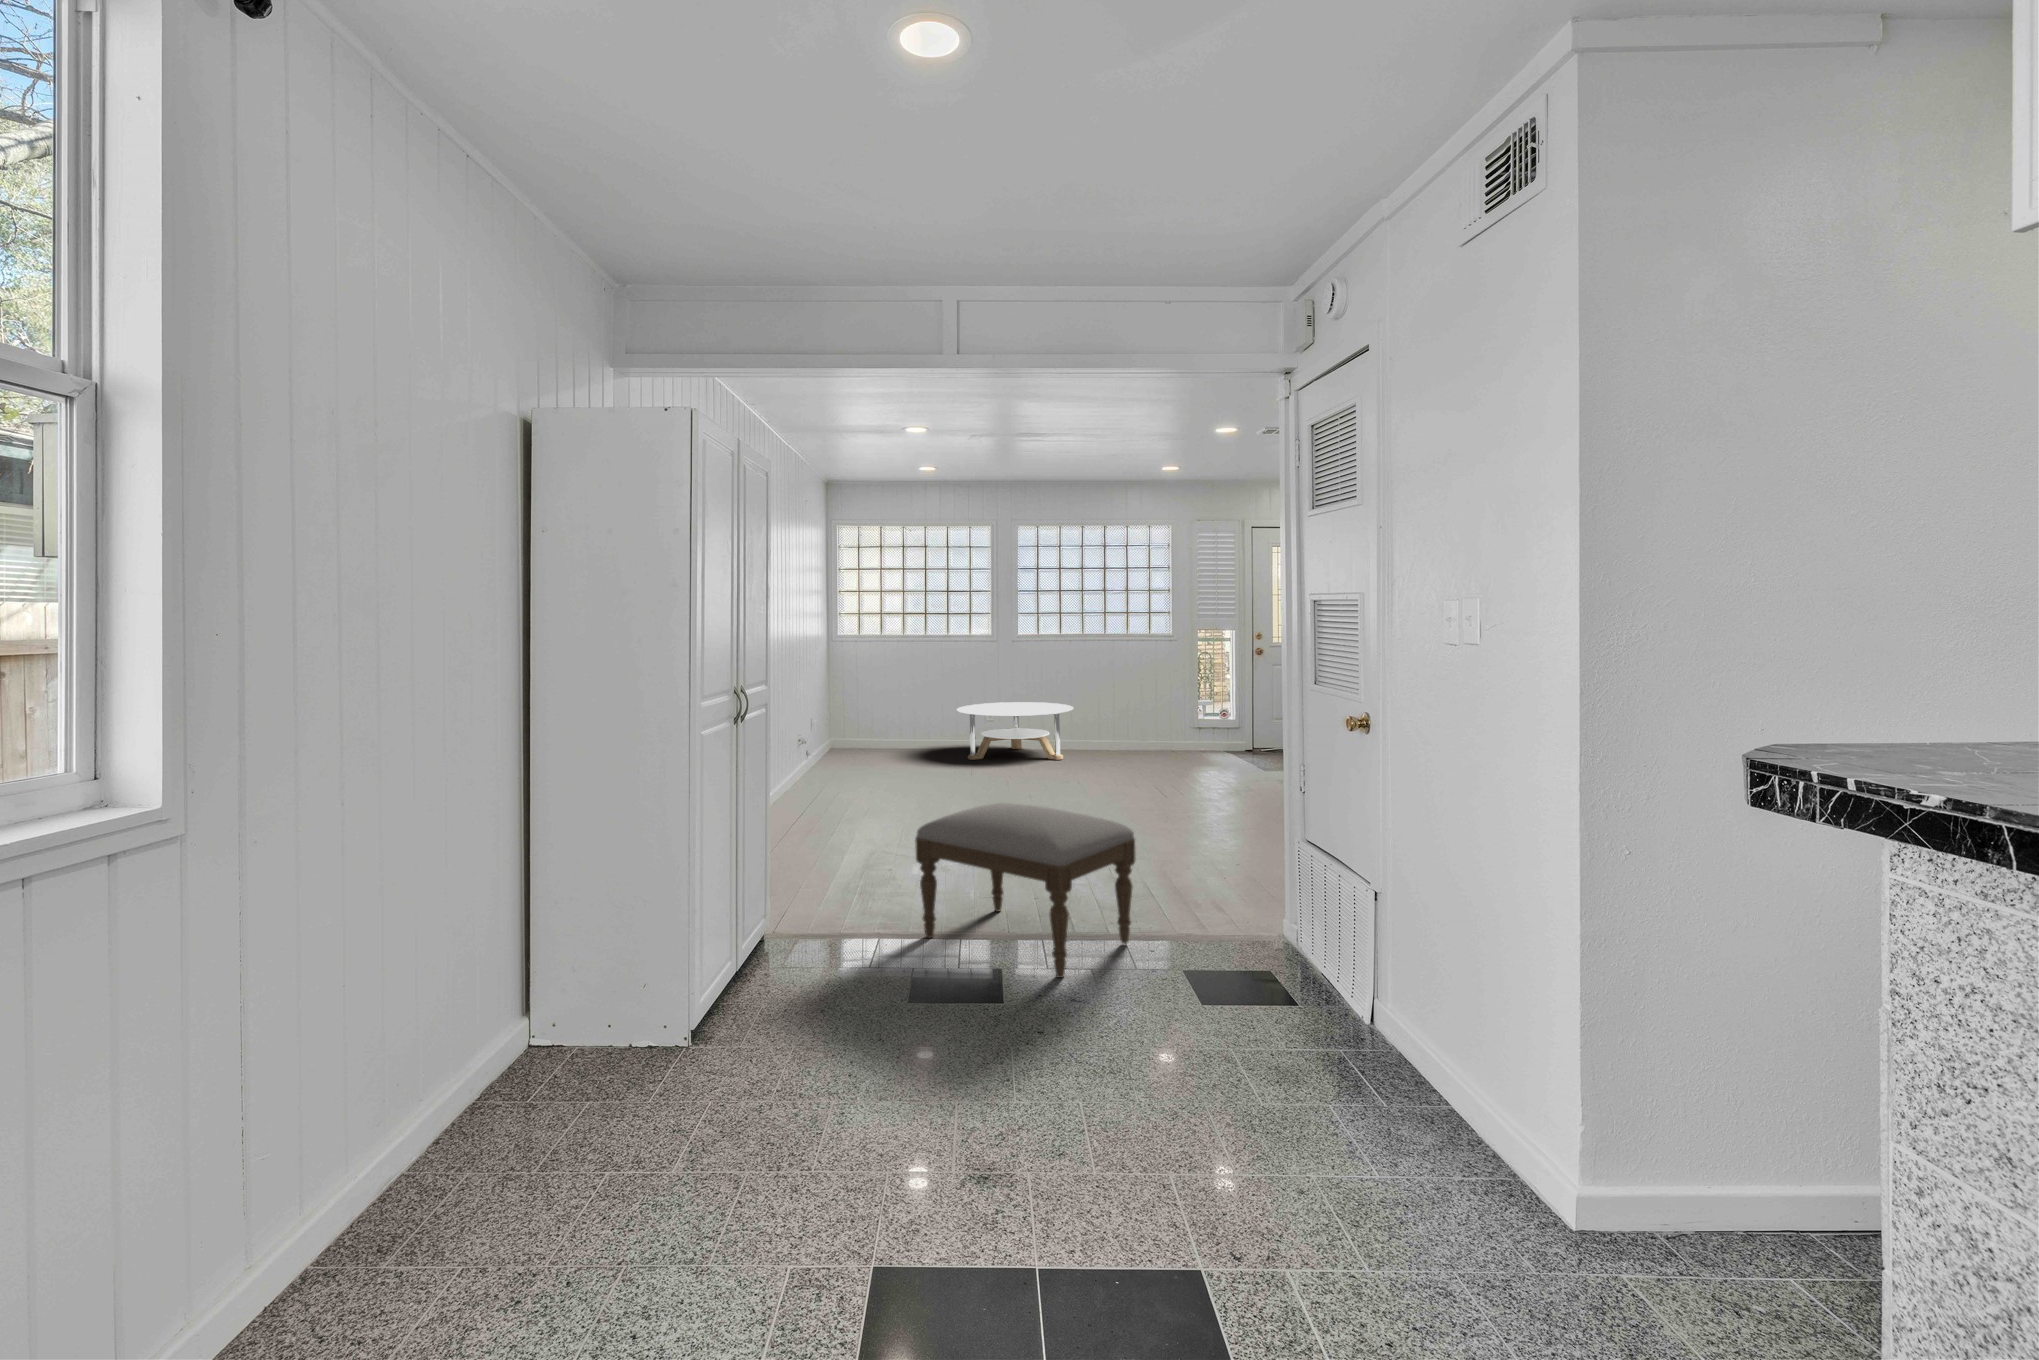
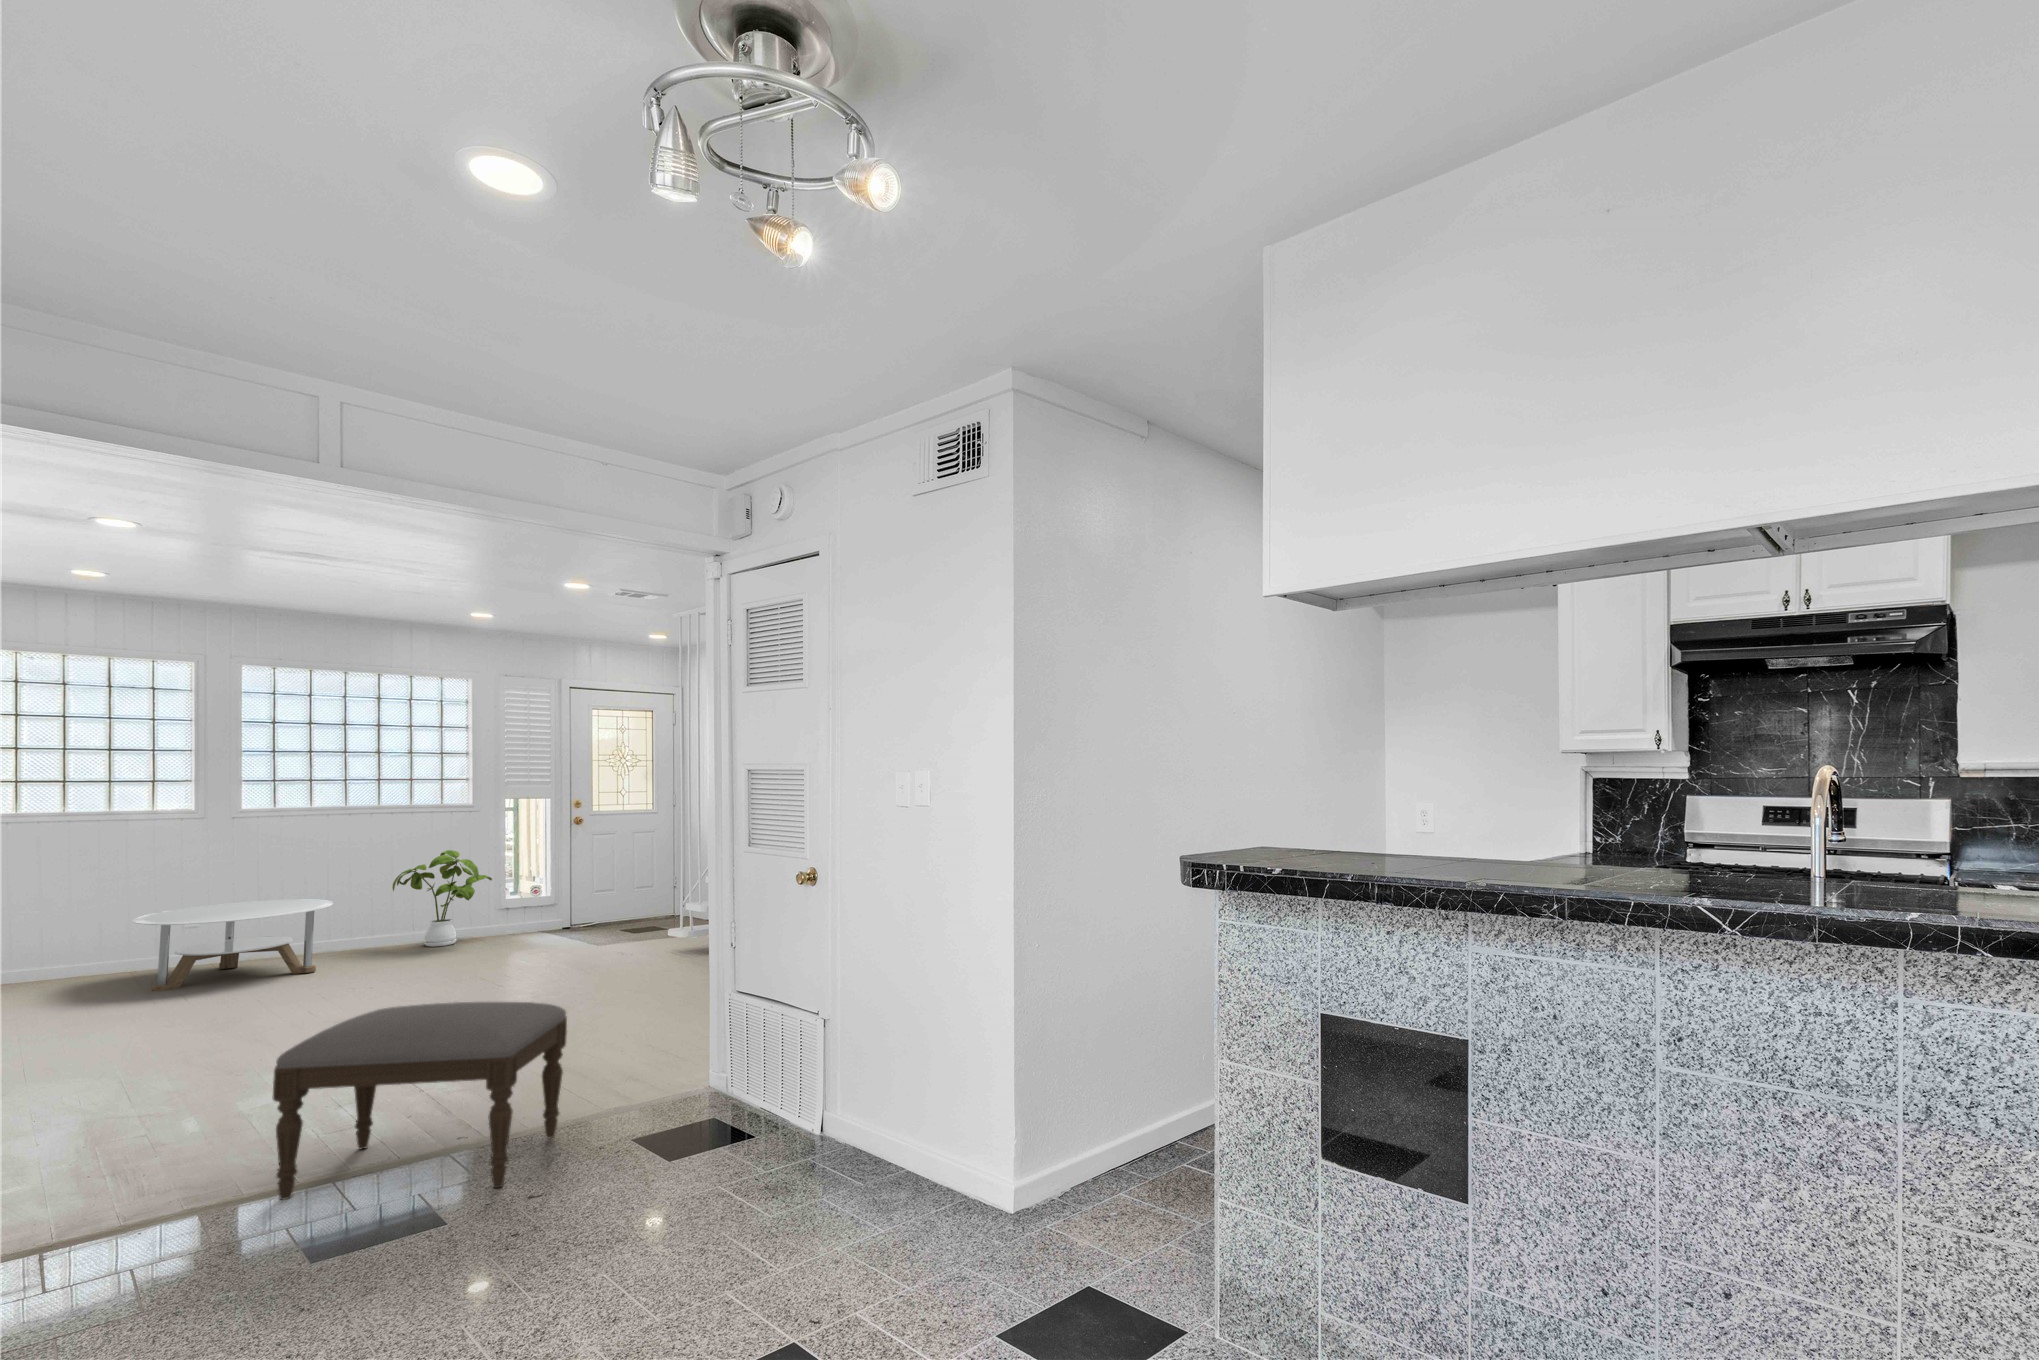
house plant: none [1119,673,1193,751] -> present [393,850,492,947]

